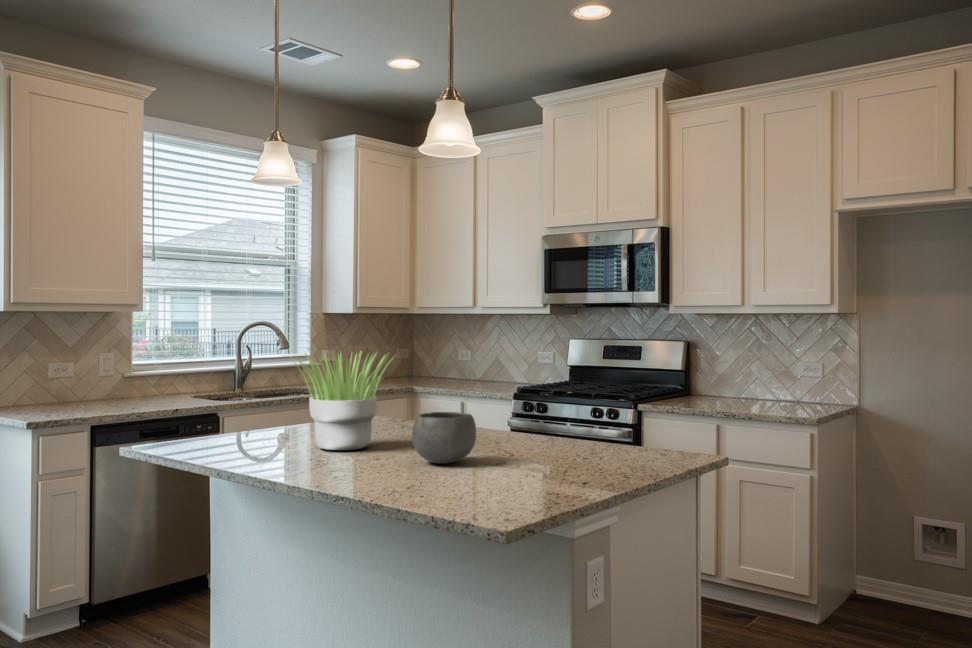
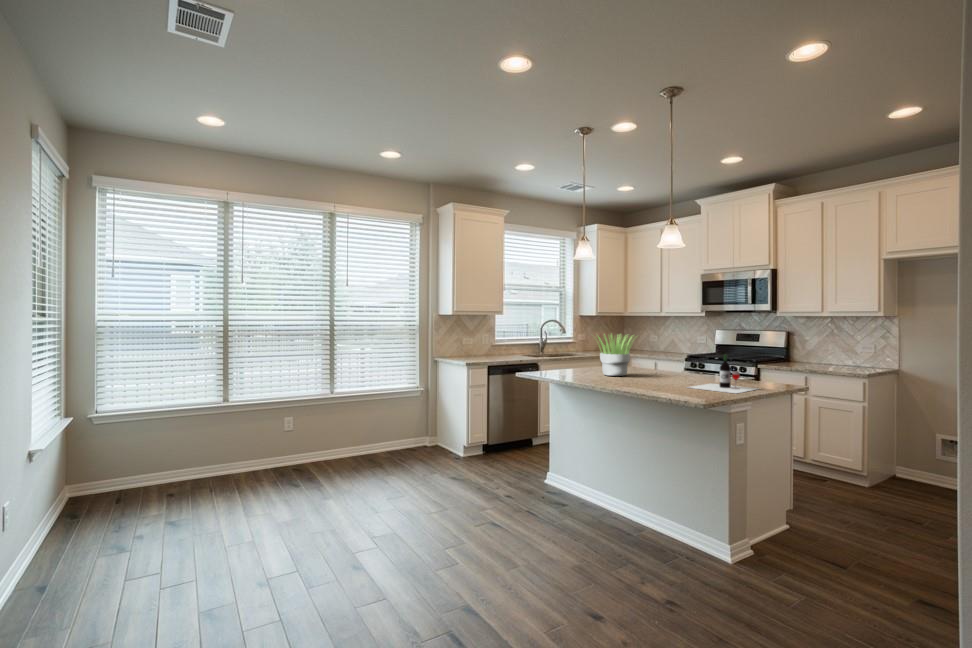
wine bottle: none [483,399,642,494] -> present [689,355,757,393]
ceramic bowl: present [412,412,476,464] -> none [650,360,679,382]

